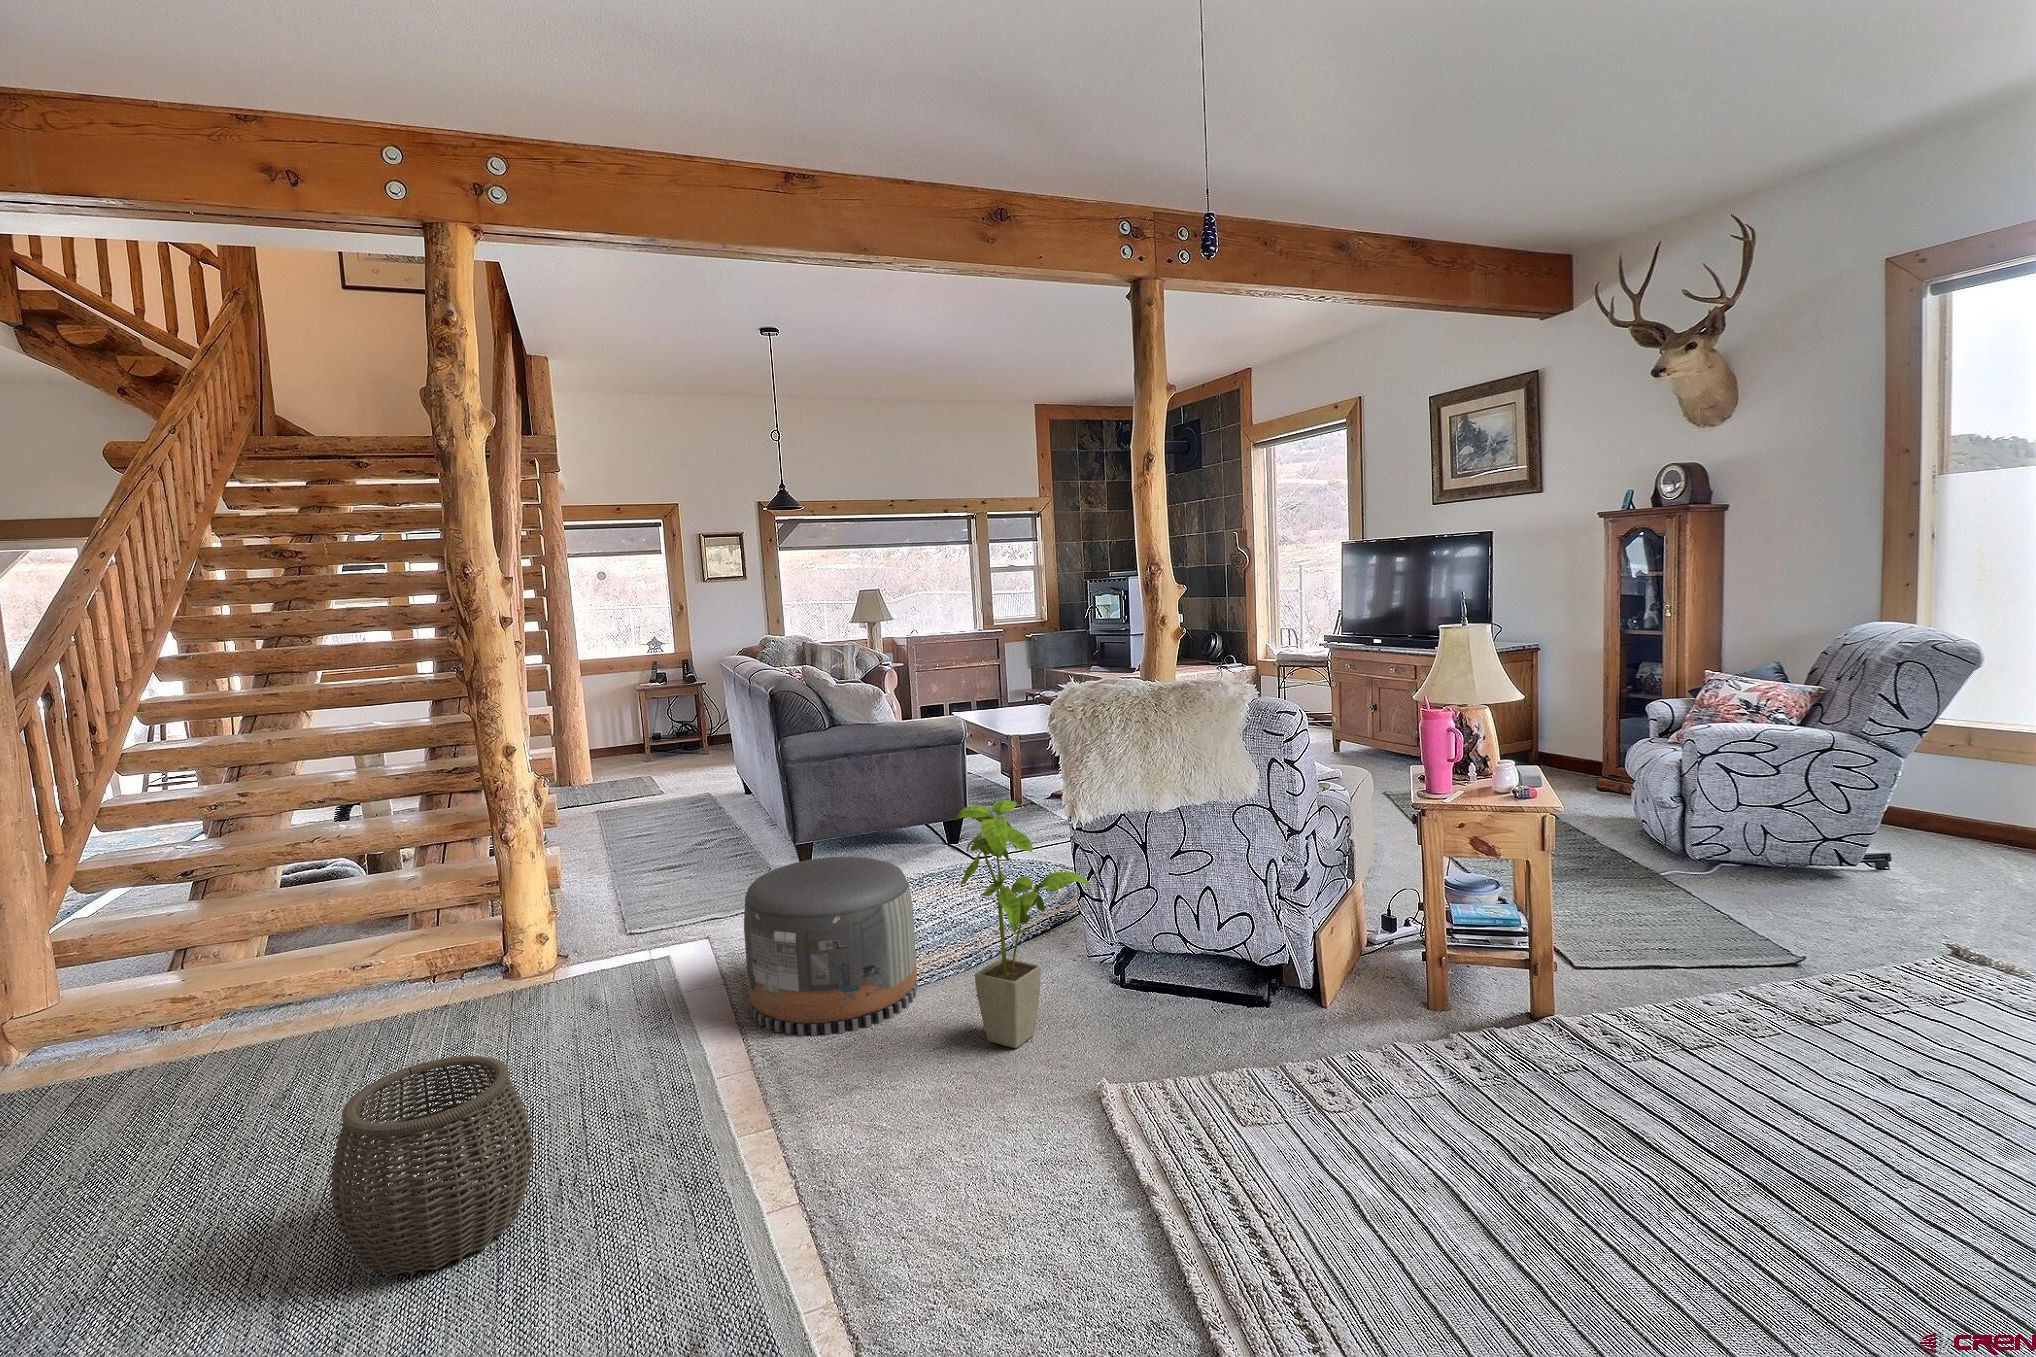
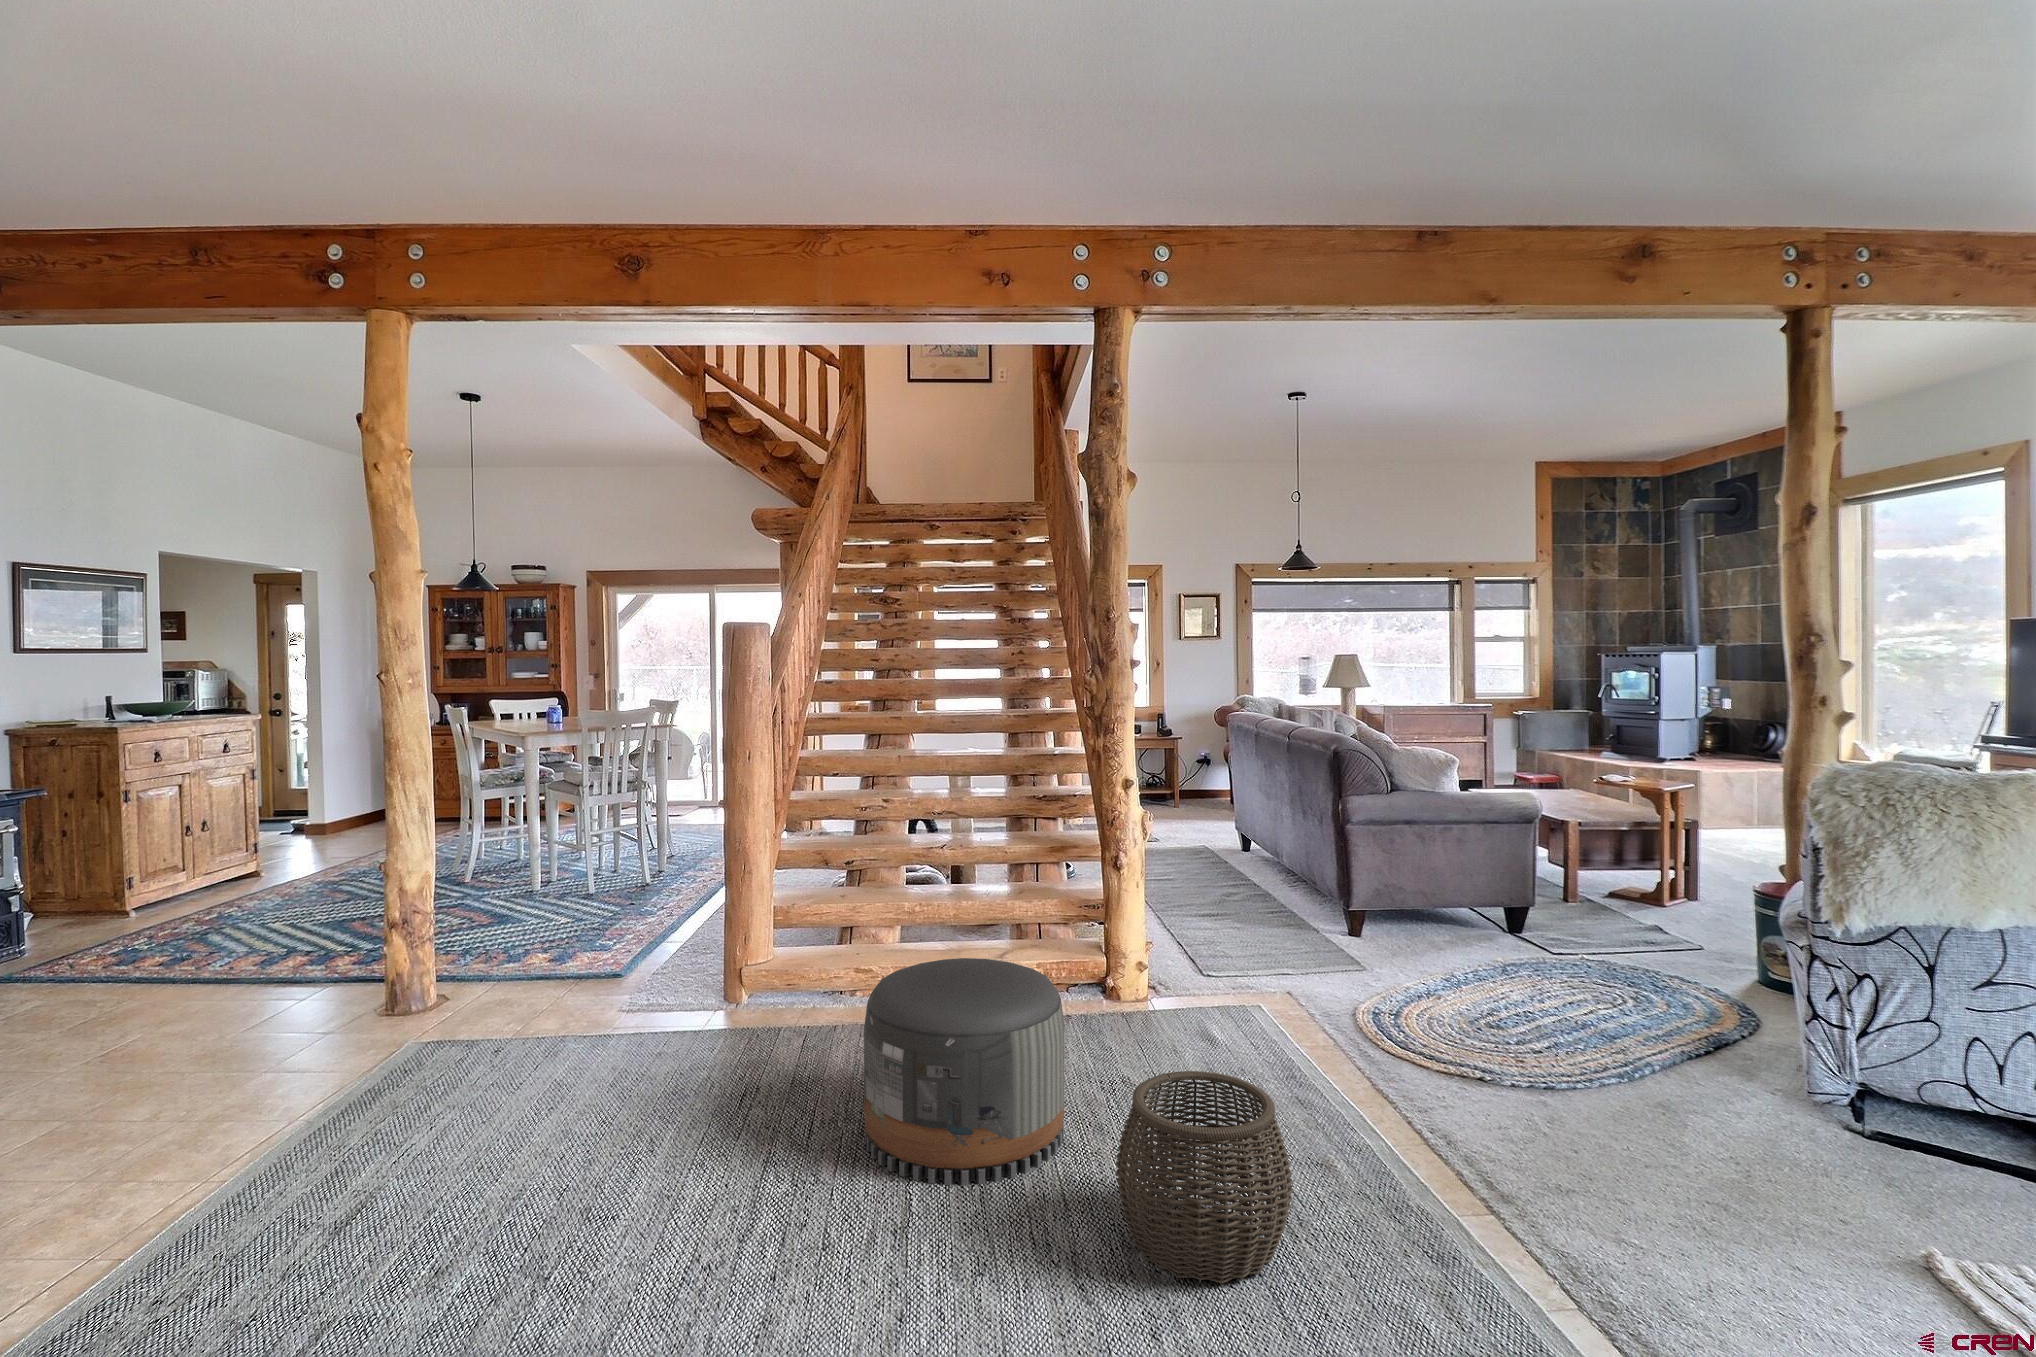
house plant: present [955,800,1093,1048] -> none [1695,889,1900,1188]
pouf: present [744,856,917,1036] -> present [864,958,1064,1185]

